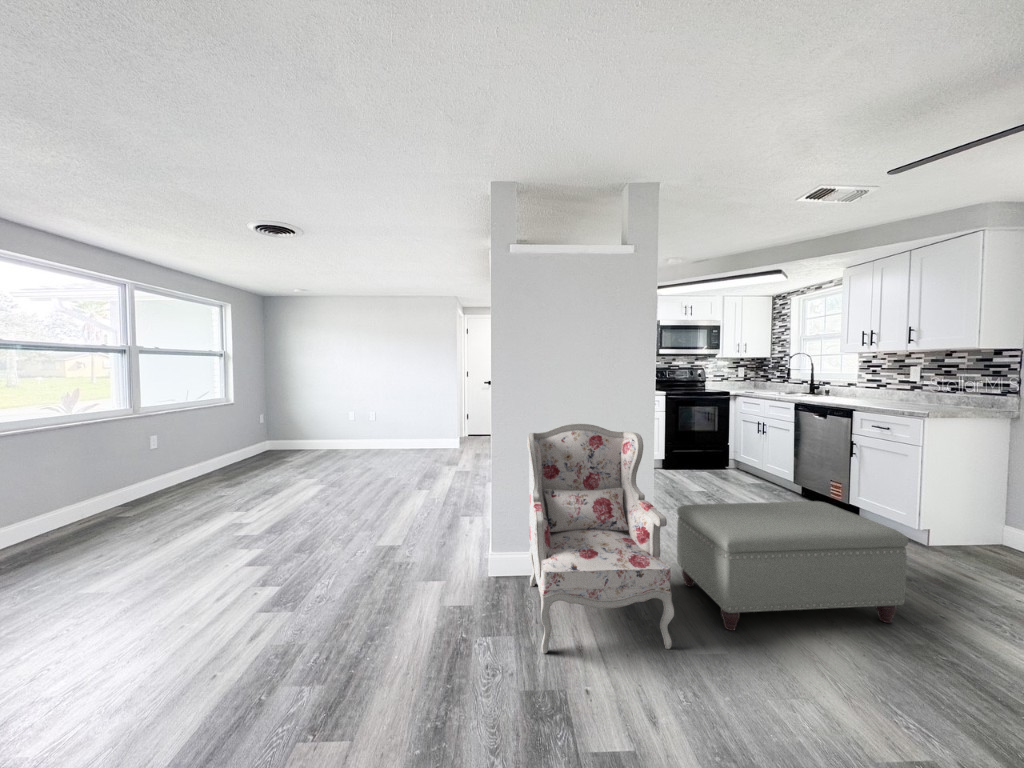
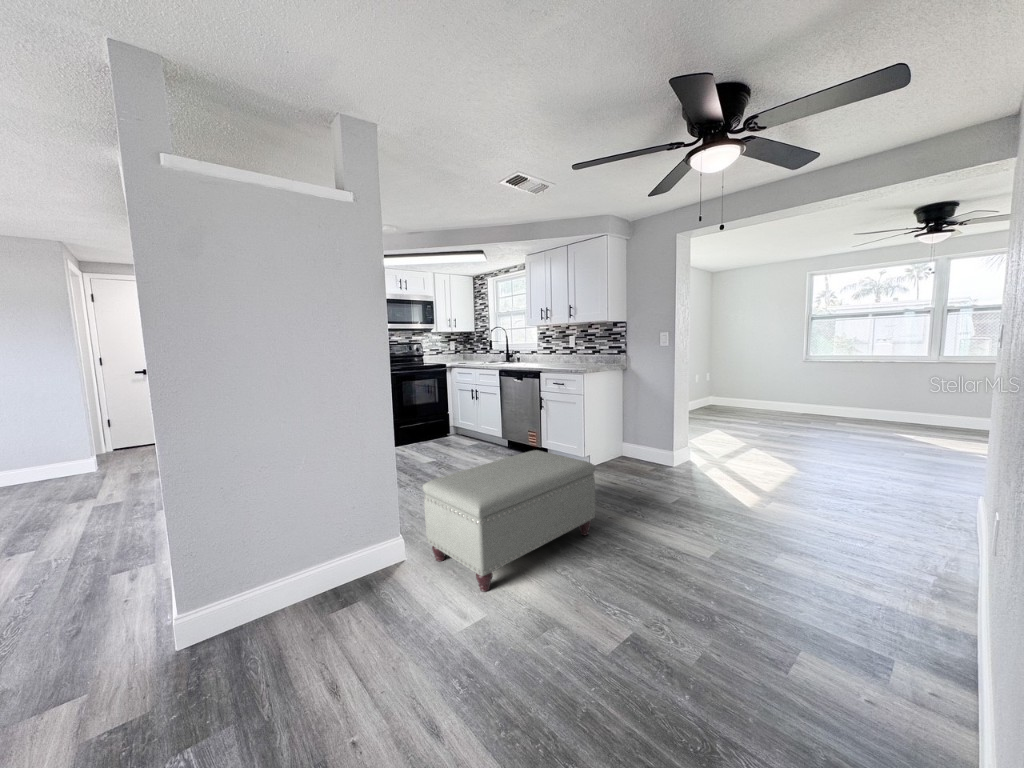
armchair: present [527,424,674,653] -> none [224,410,439,727]

